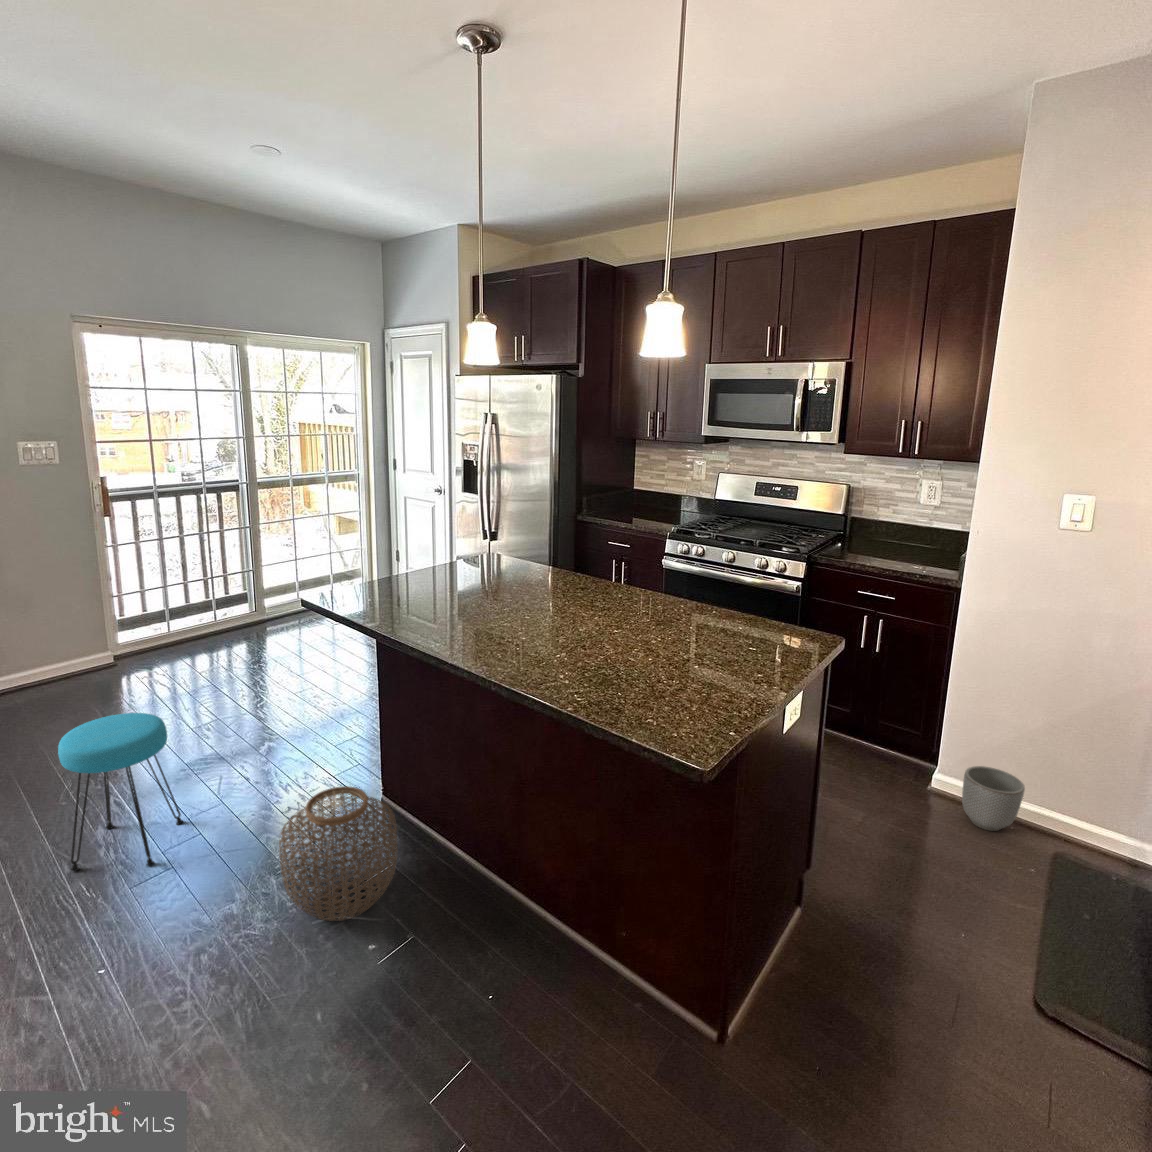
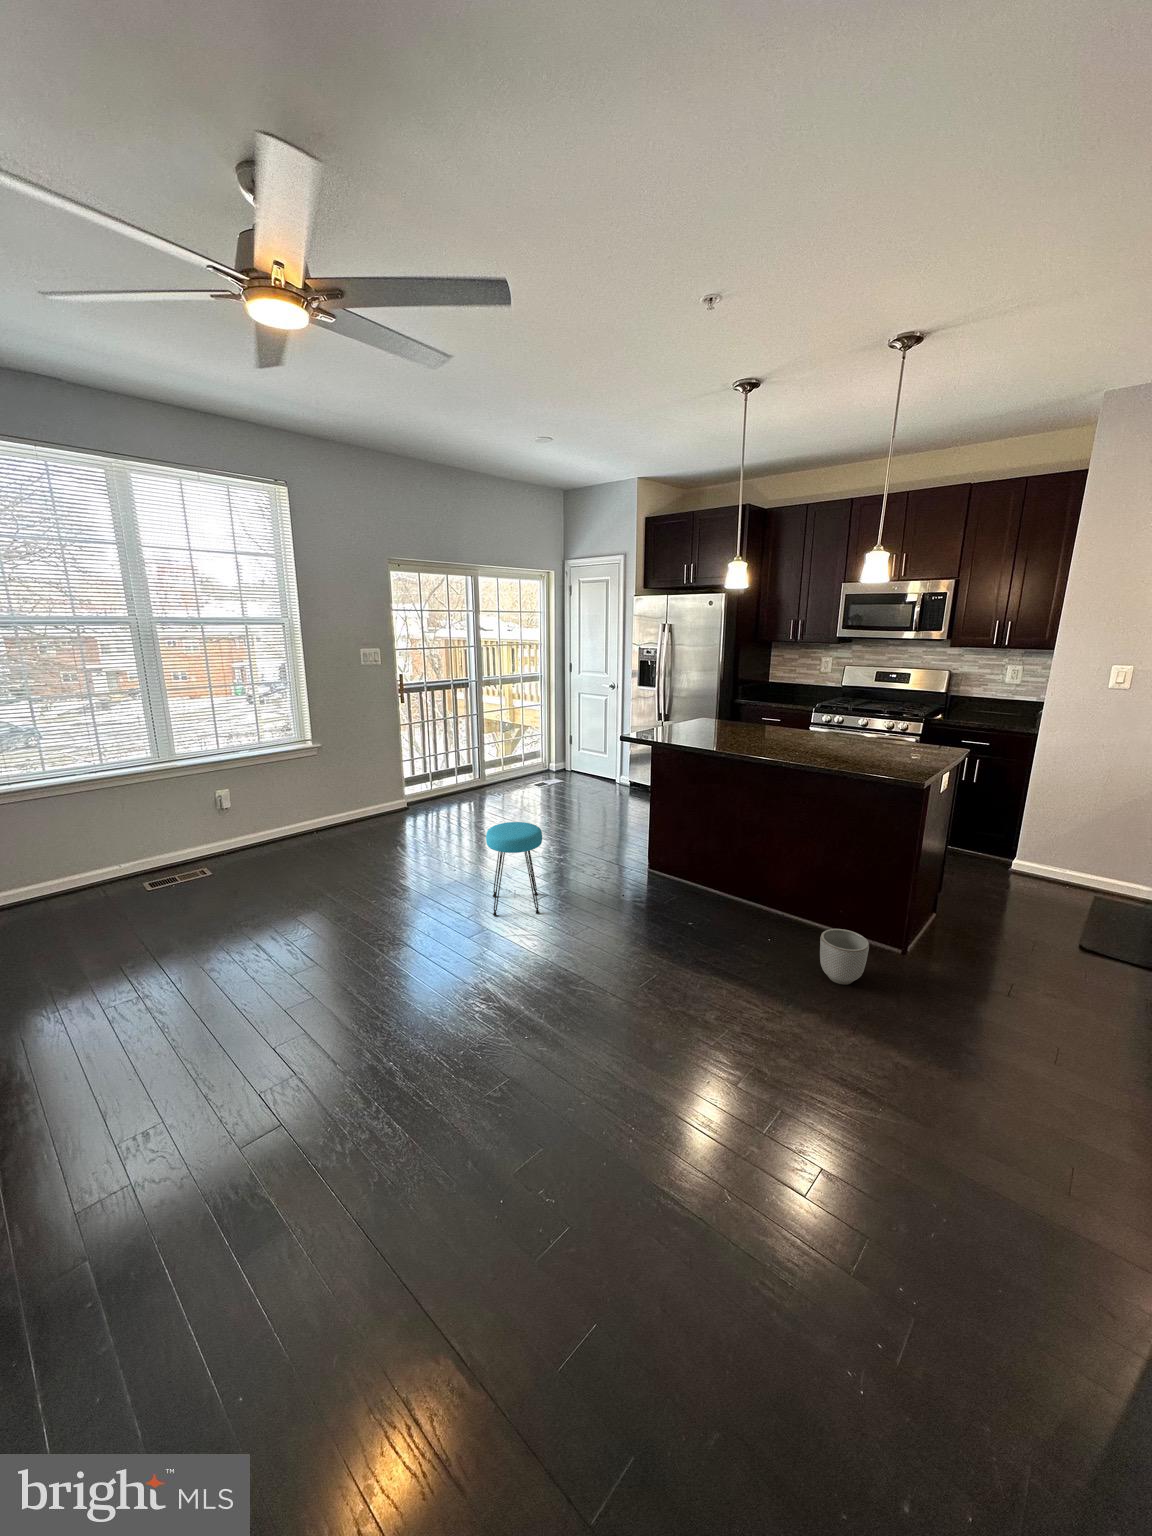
planter: present [962,766,1025,831] -> present [820,929,869,984]
woven basket: present [279,786,397,921] -> none [638,859,706,937]

